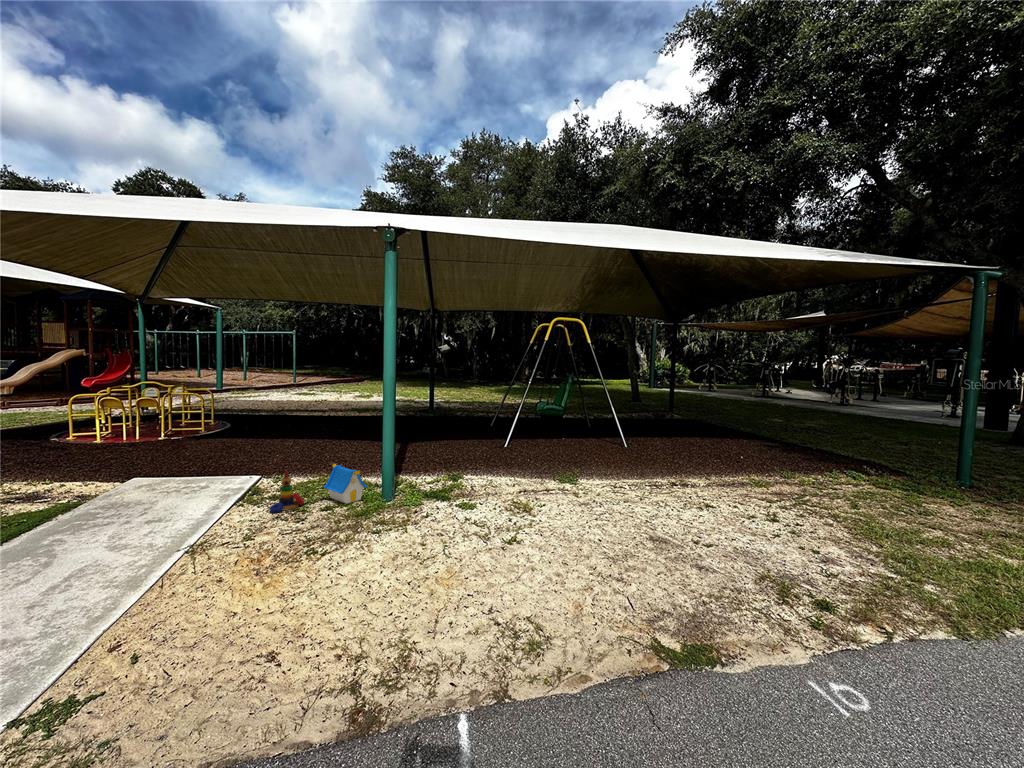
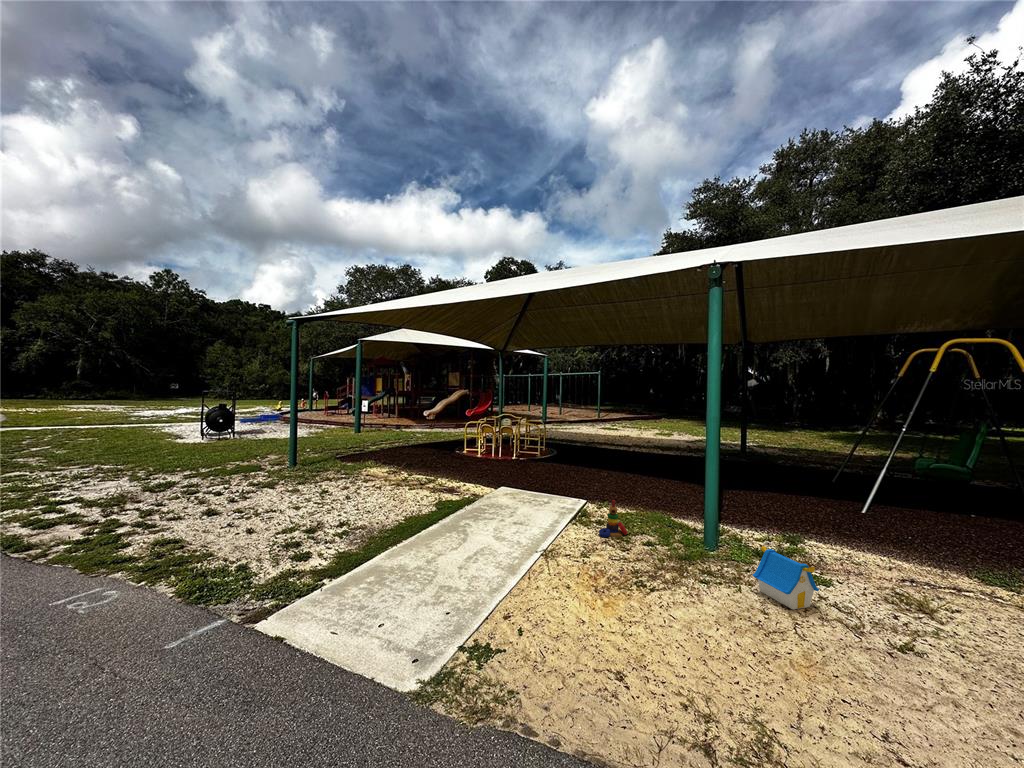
toy house: present [324,464,367,503] -> present [753,546,819,609]

